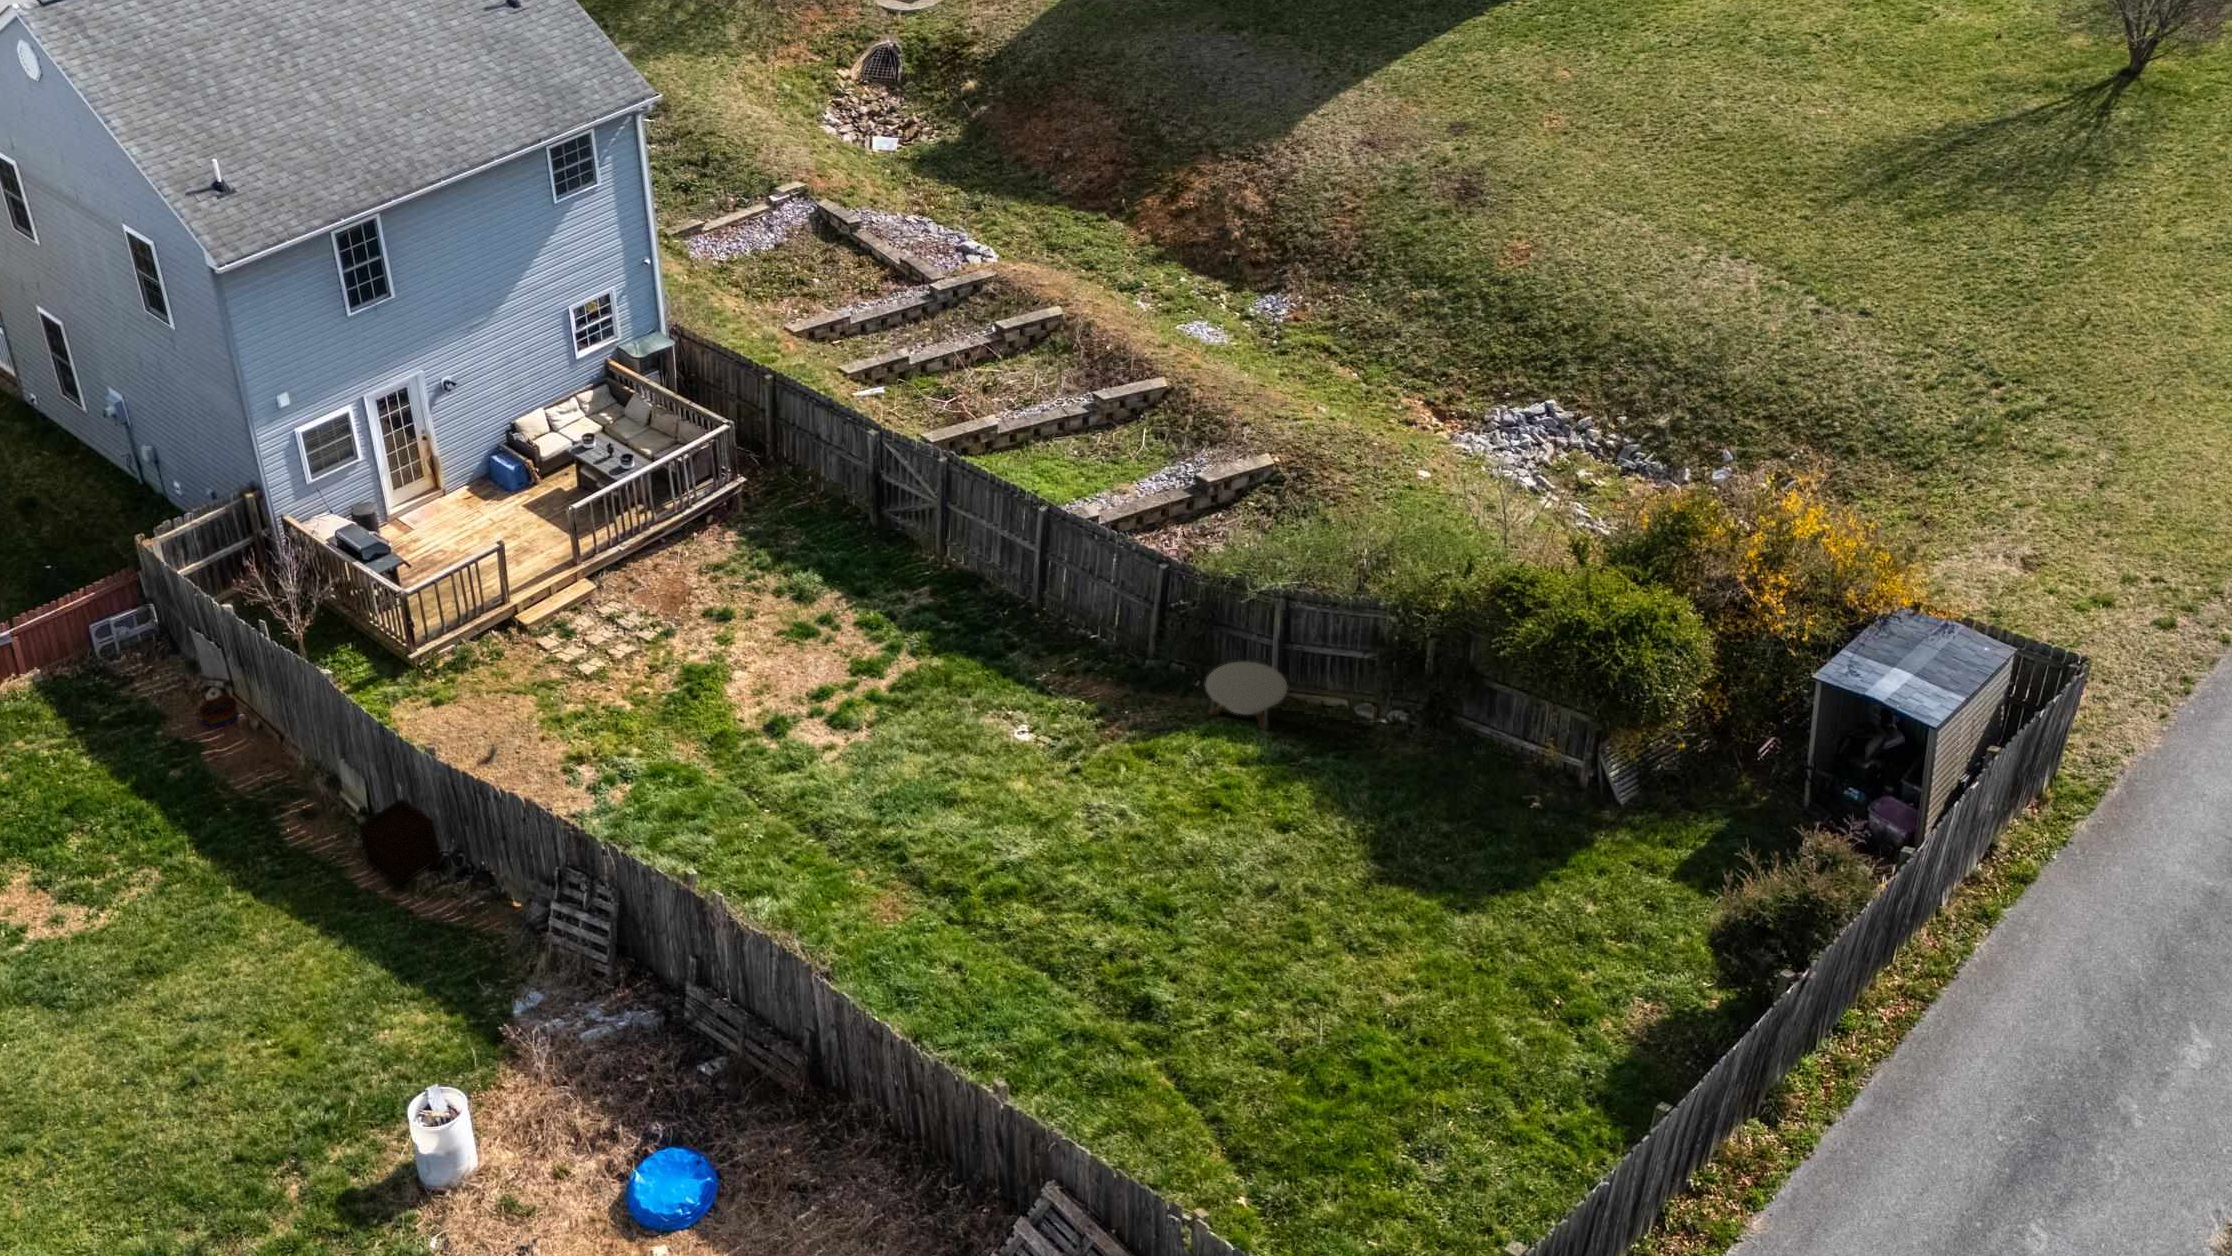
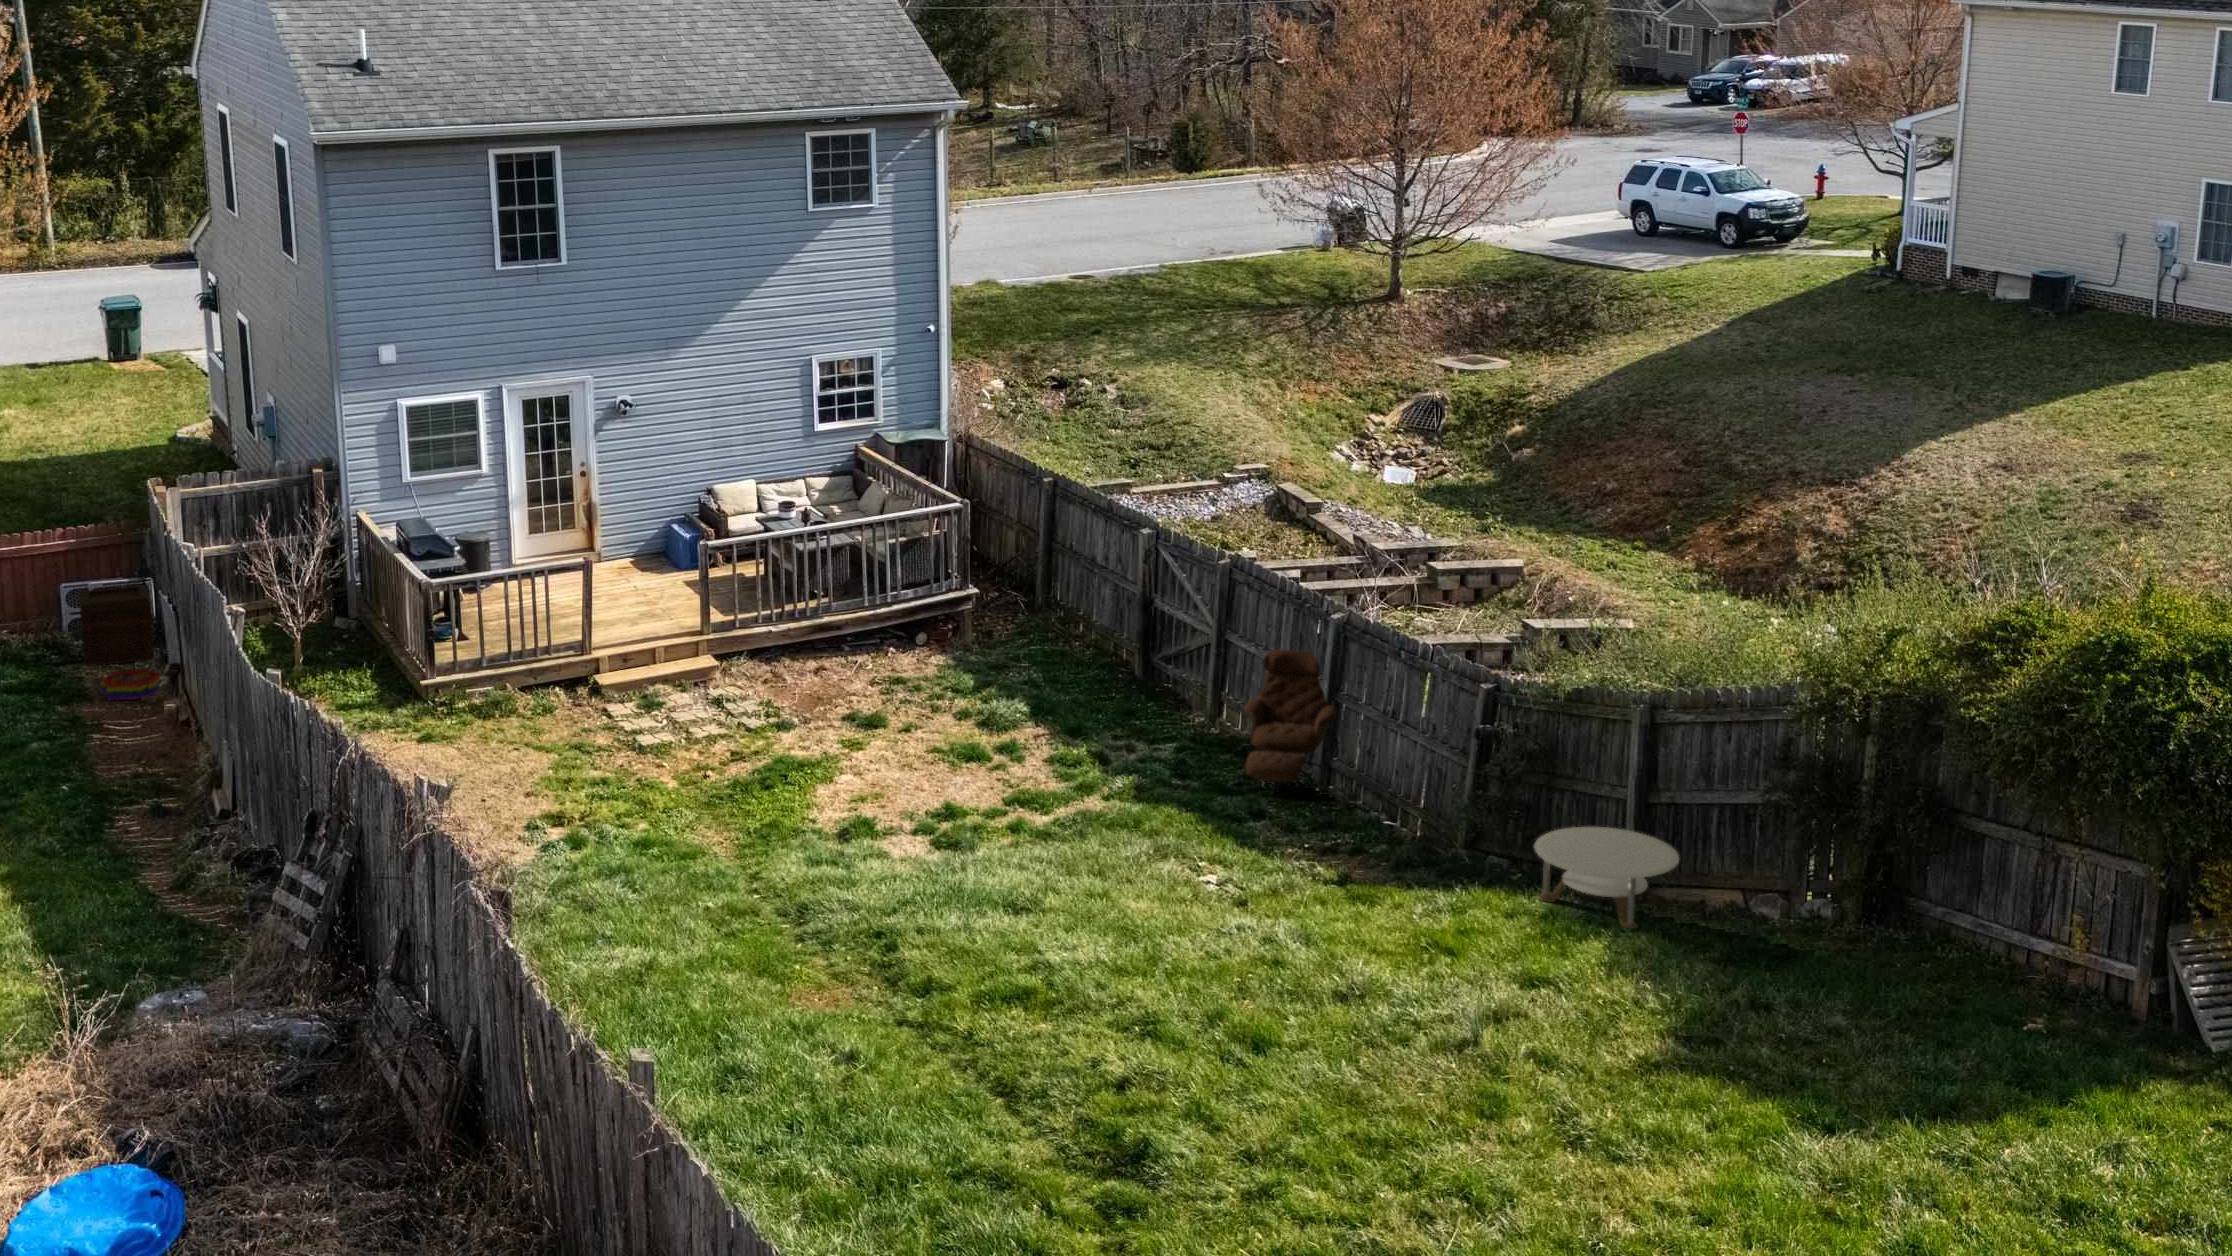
lounge chair: none [983,537,1043,643] -> present [1245,650,1337,795]
wooden crate: present [358,799,441,885] -> present [79,585,154,666]

